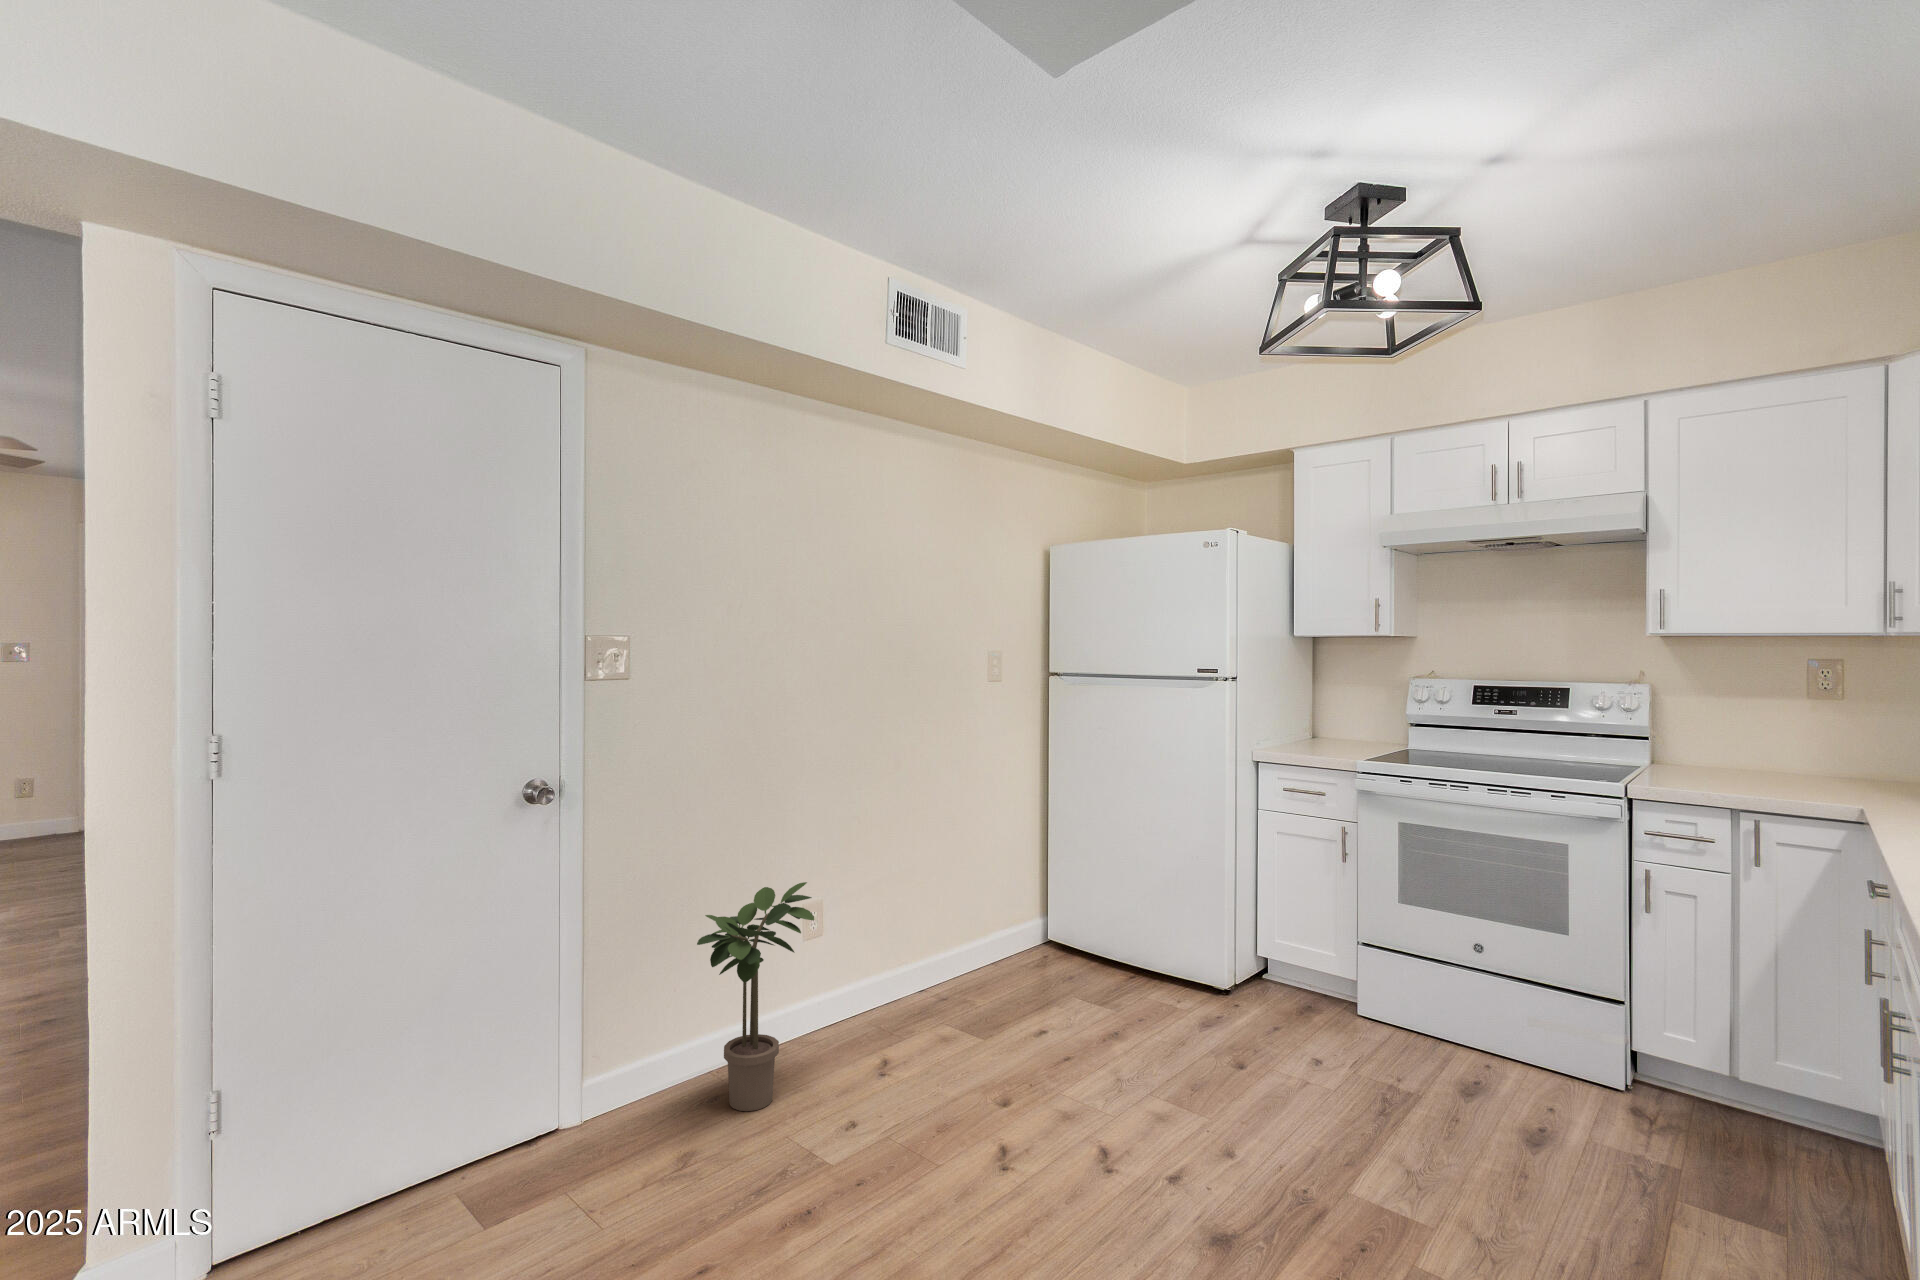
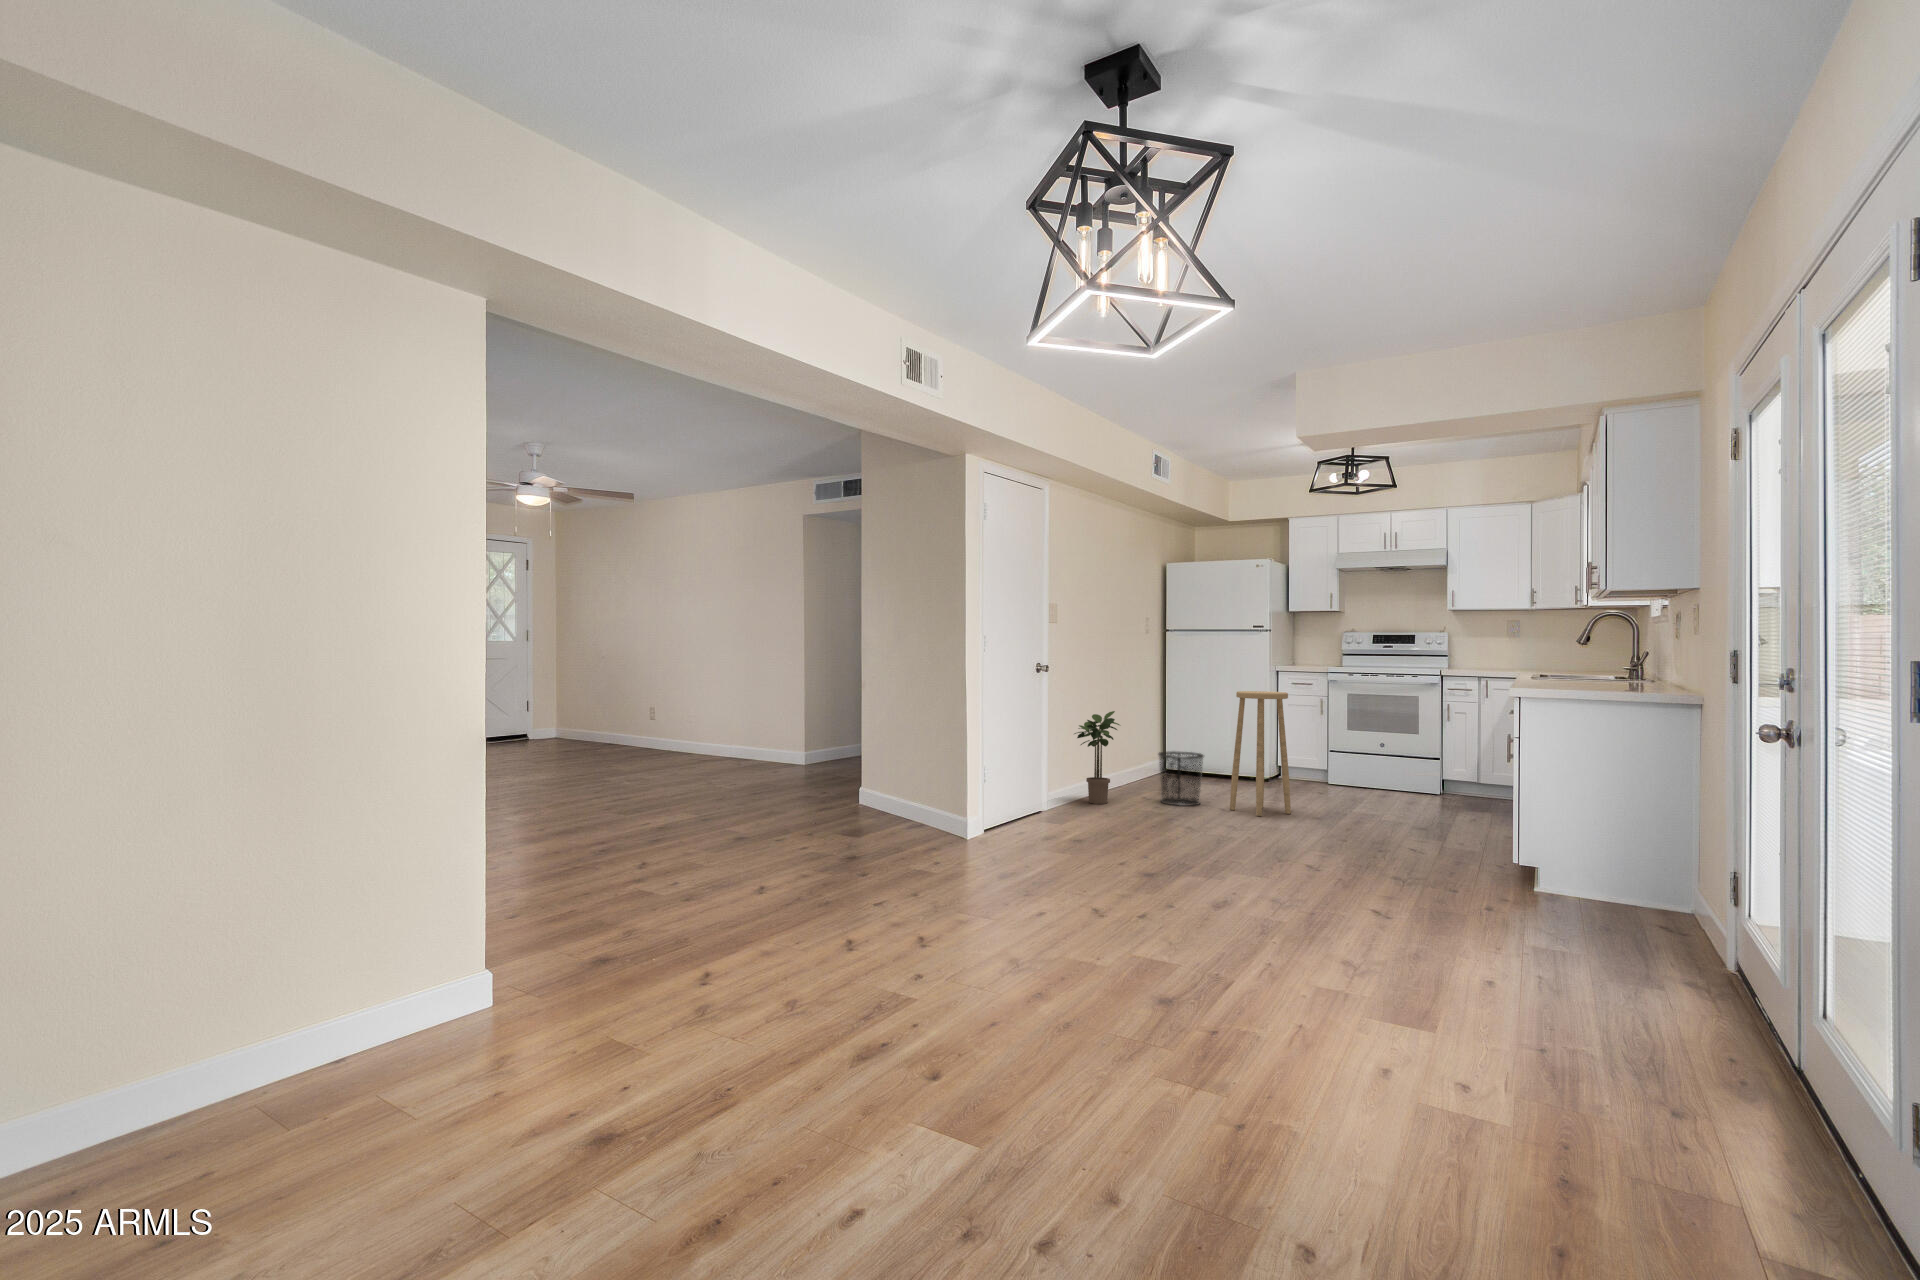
stool: none [1025,863,1172,1238] -> present [1230,691,1291,816]
waste bin: none [889,977,997,1136] -> present [1158,751,1204,806]

